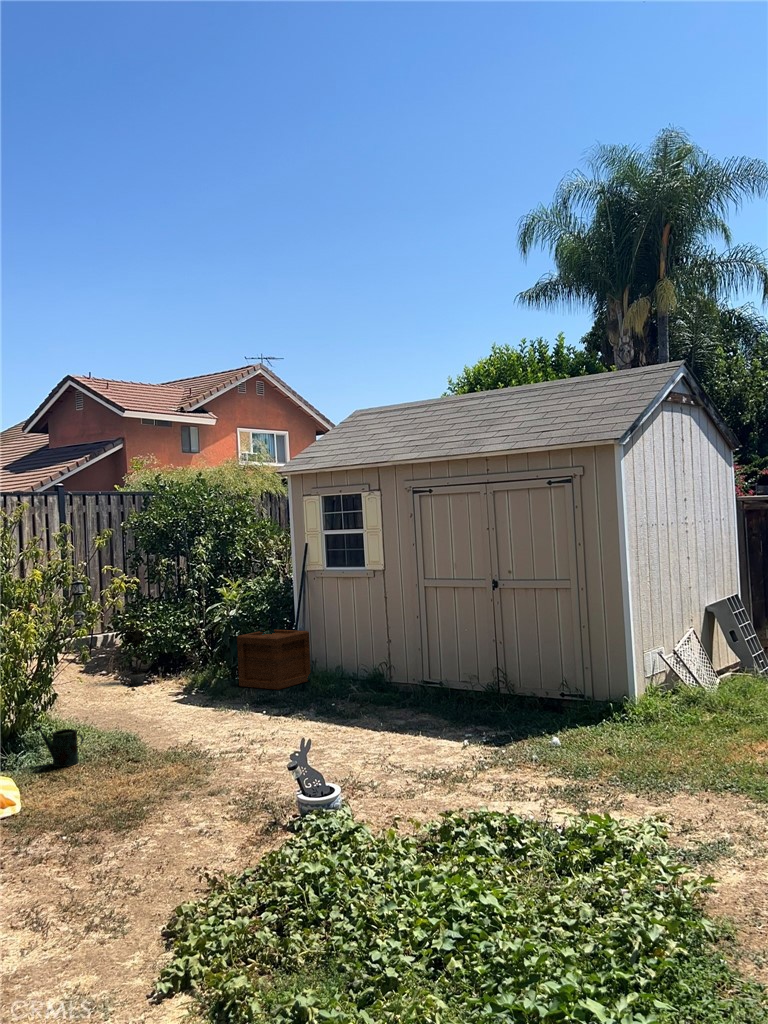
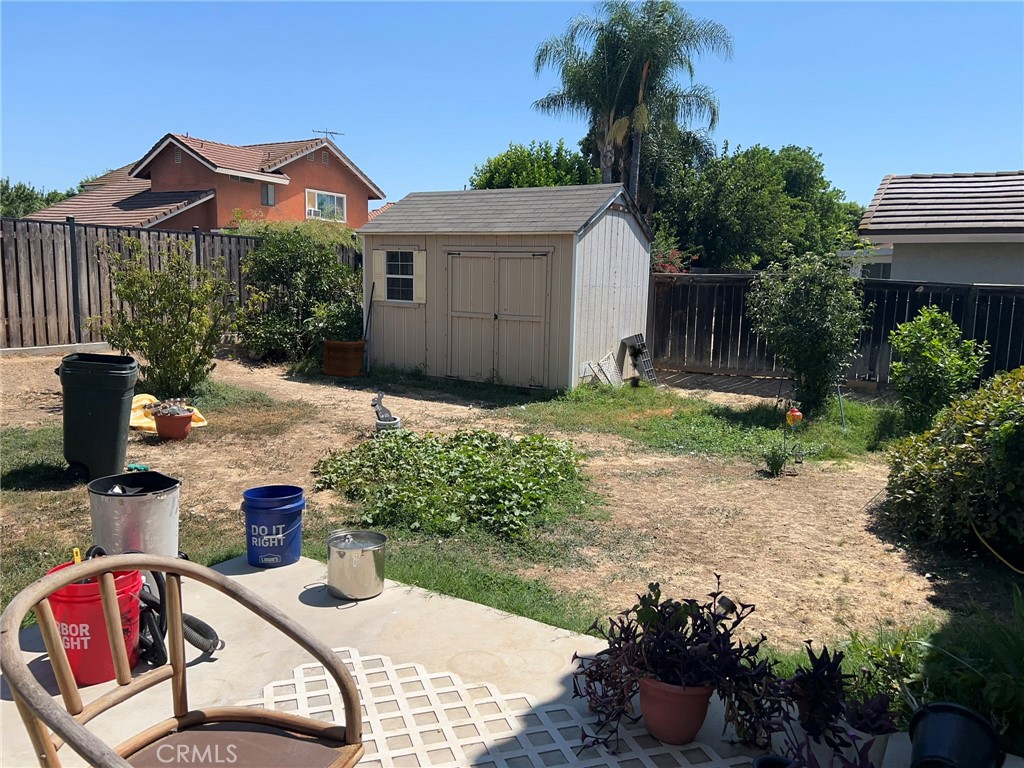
potted plant: present [115,623,154,686] -> present [629,343,646,387]
watering can: present [35,725,84,767] -> none [204,383,237,409]

